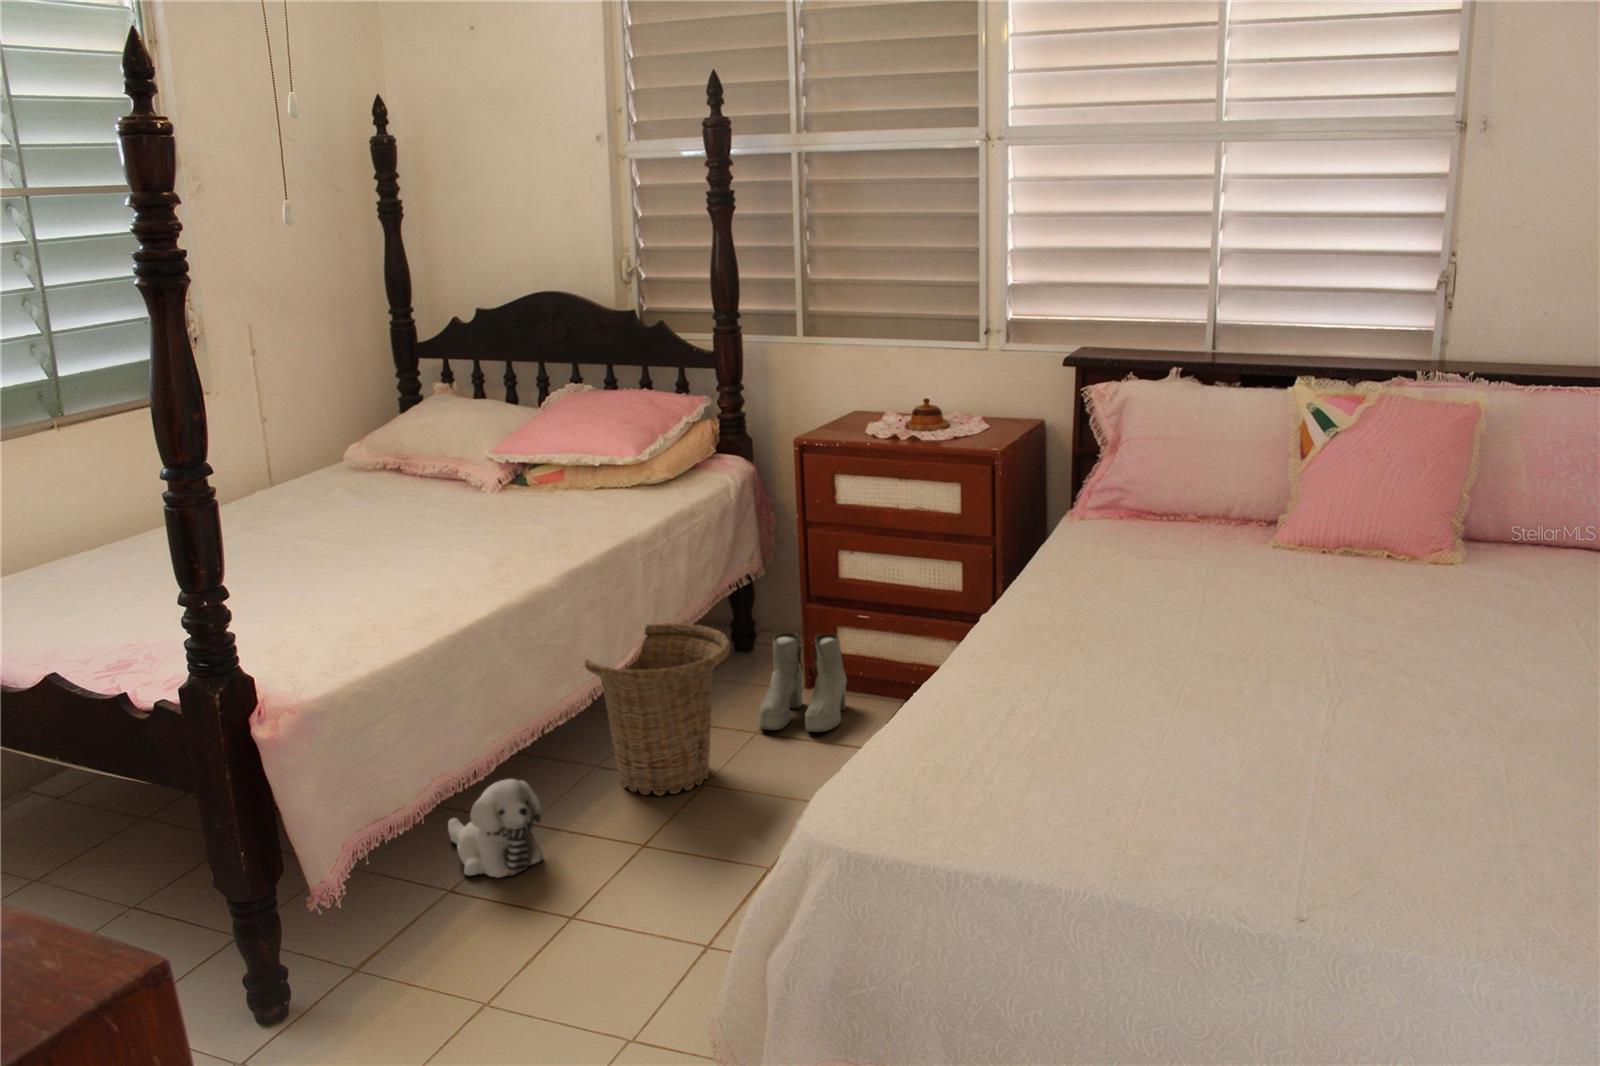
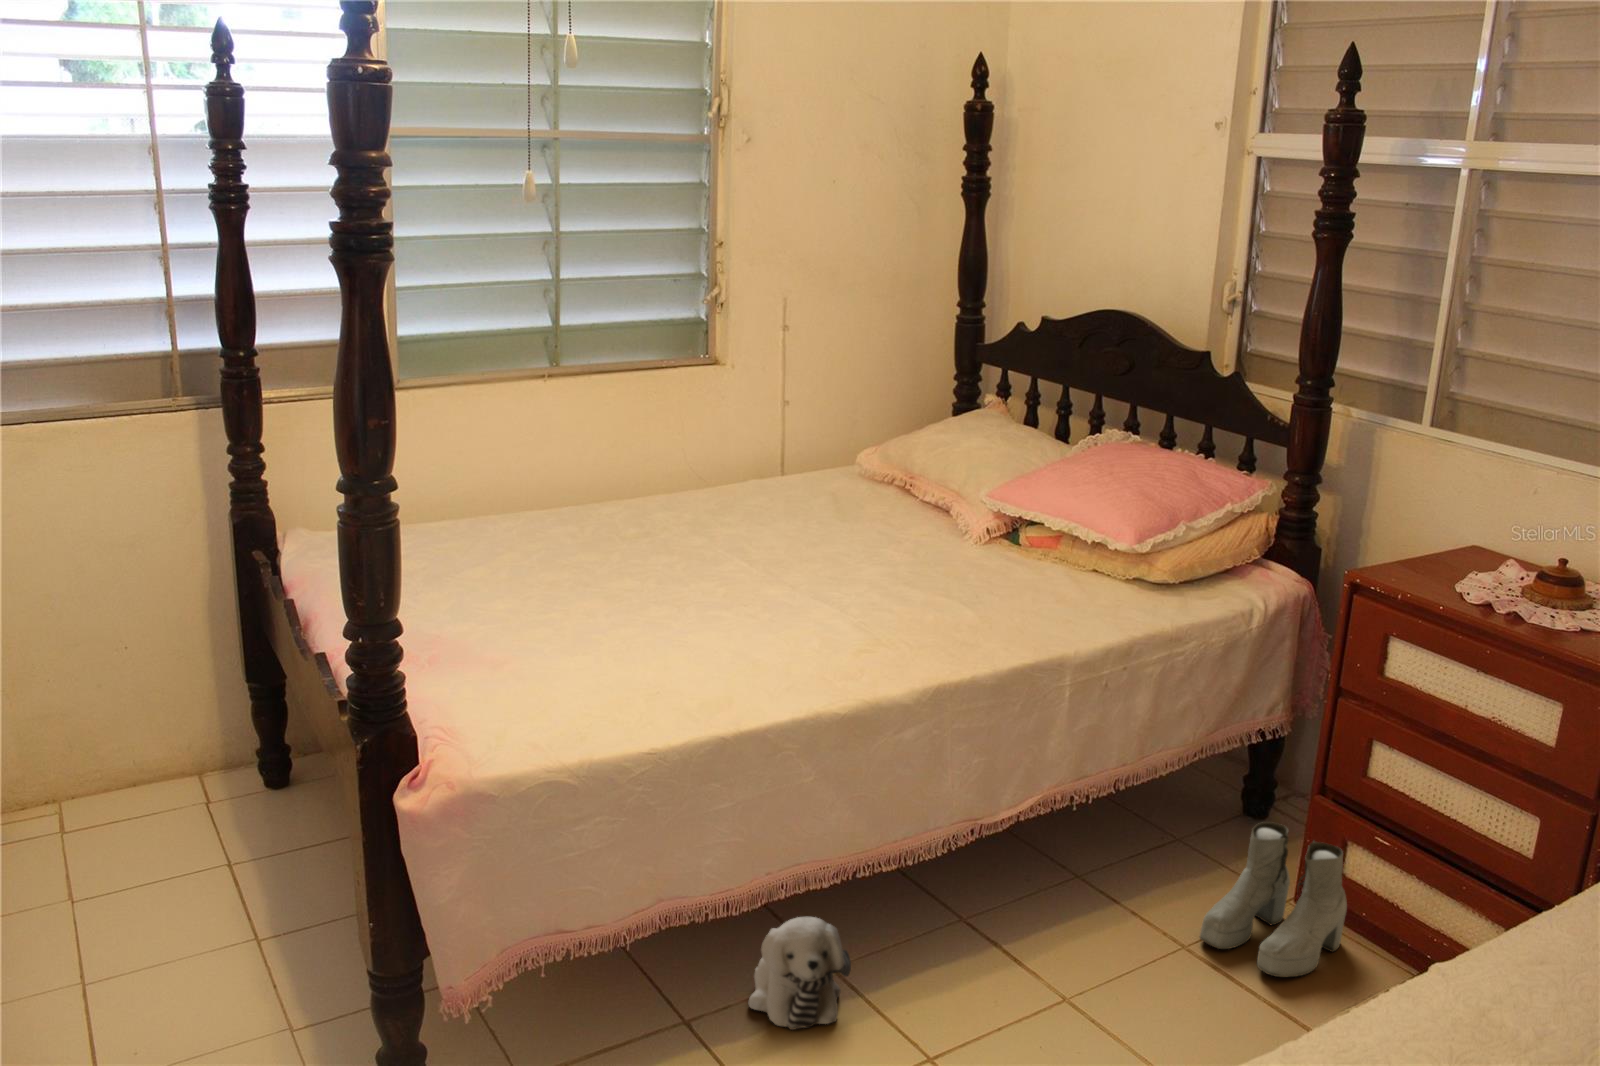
basket: present [585,623,730,796] -> none [959,764,1153,995]

